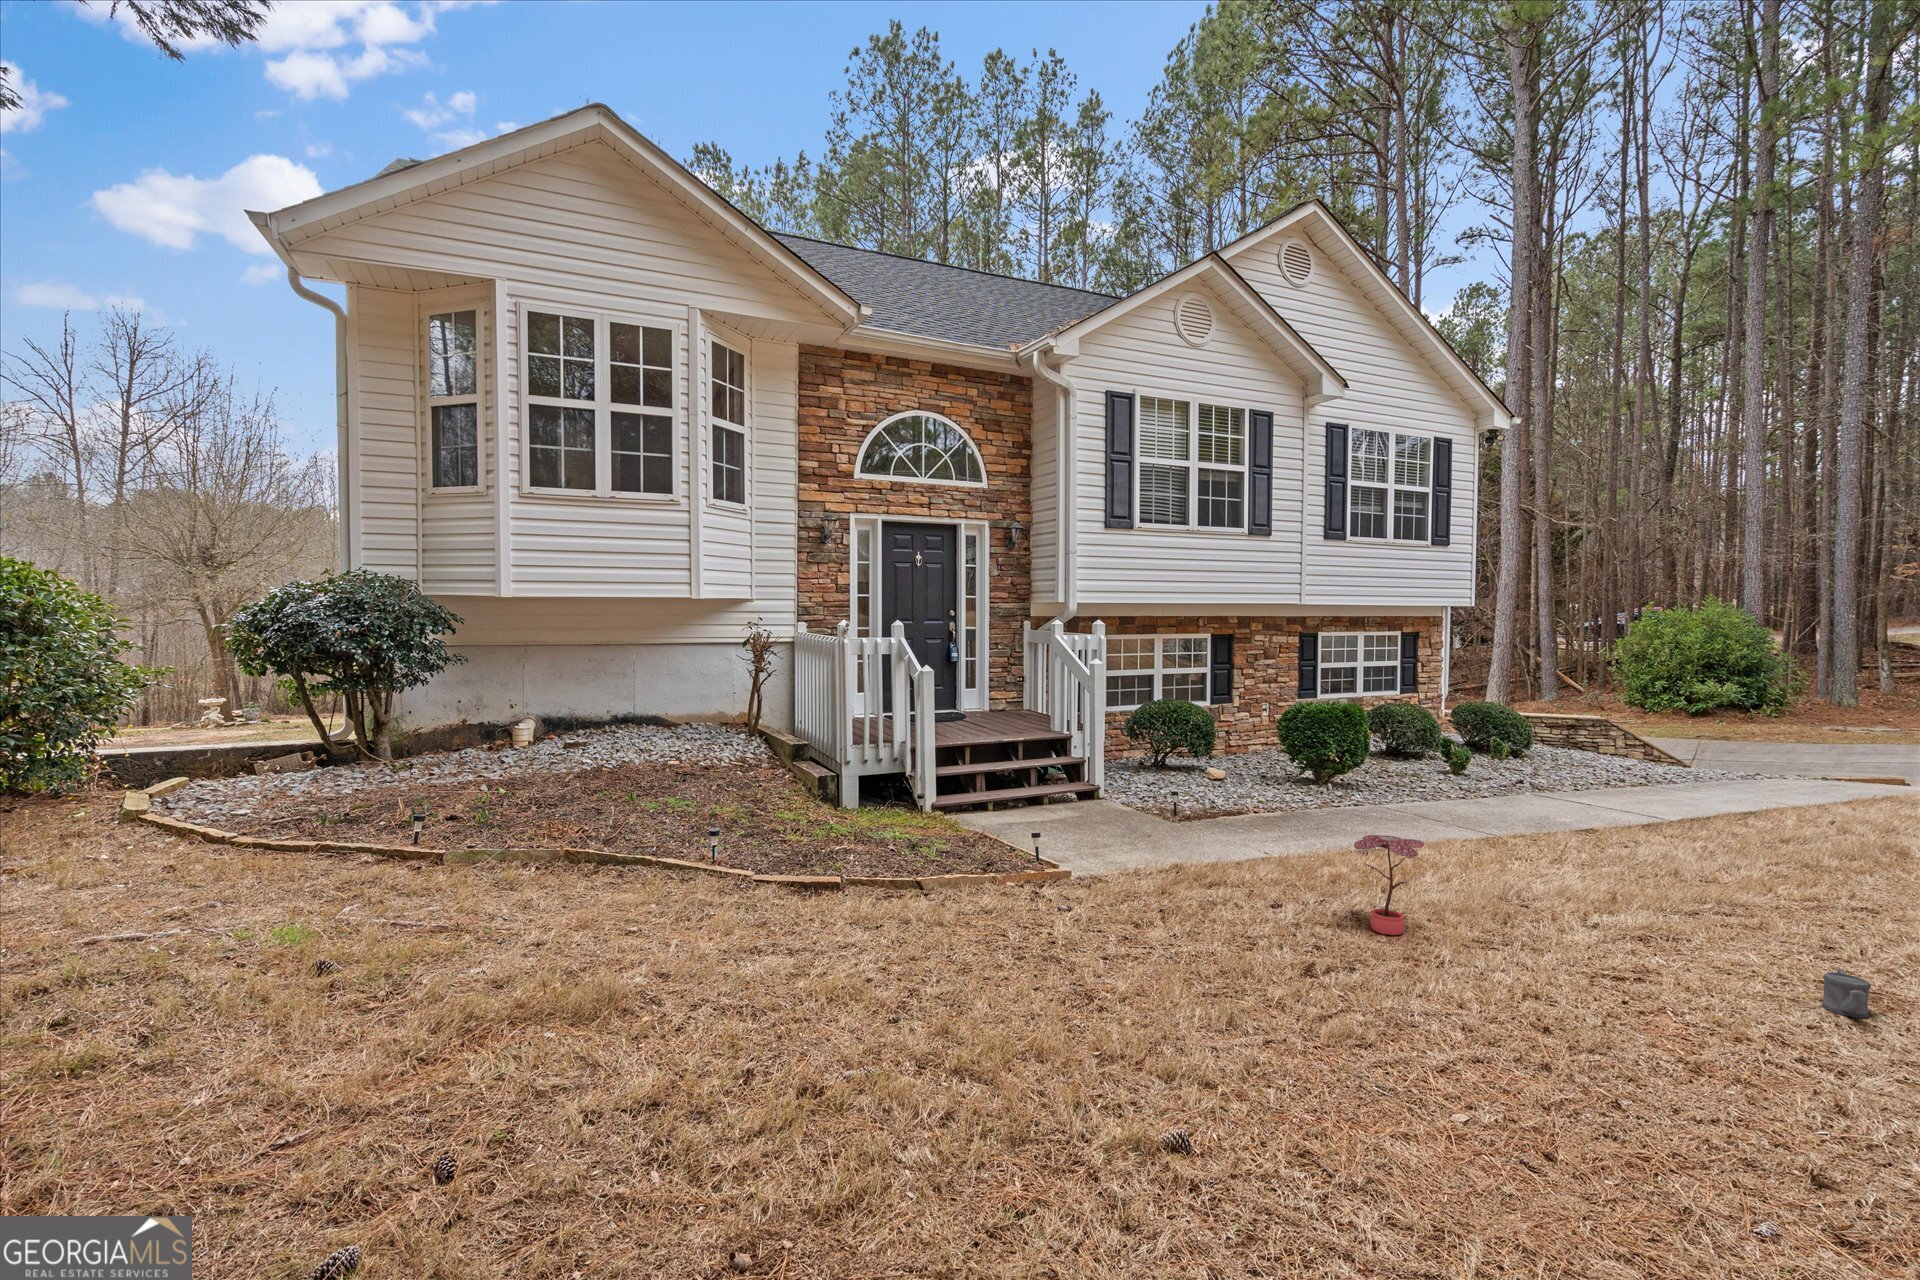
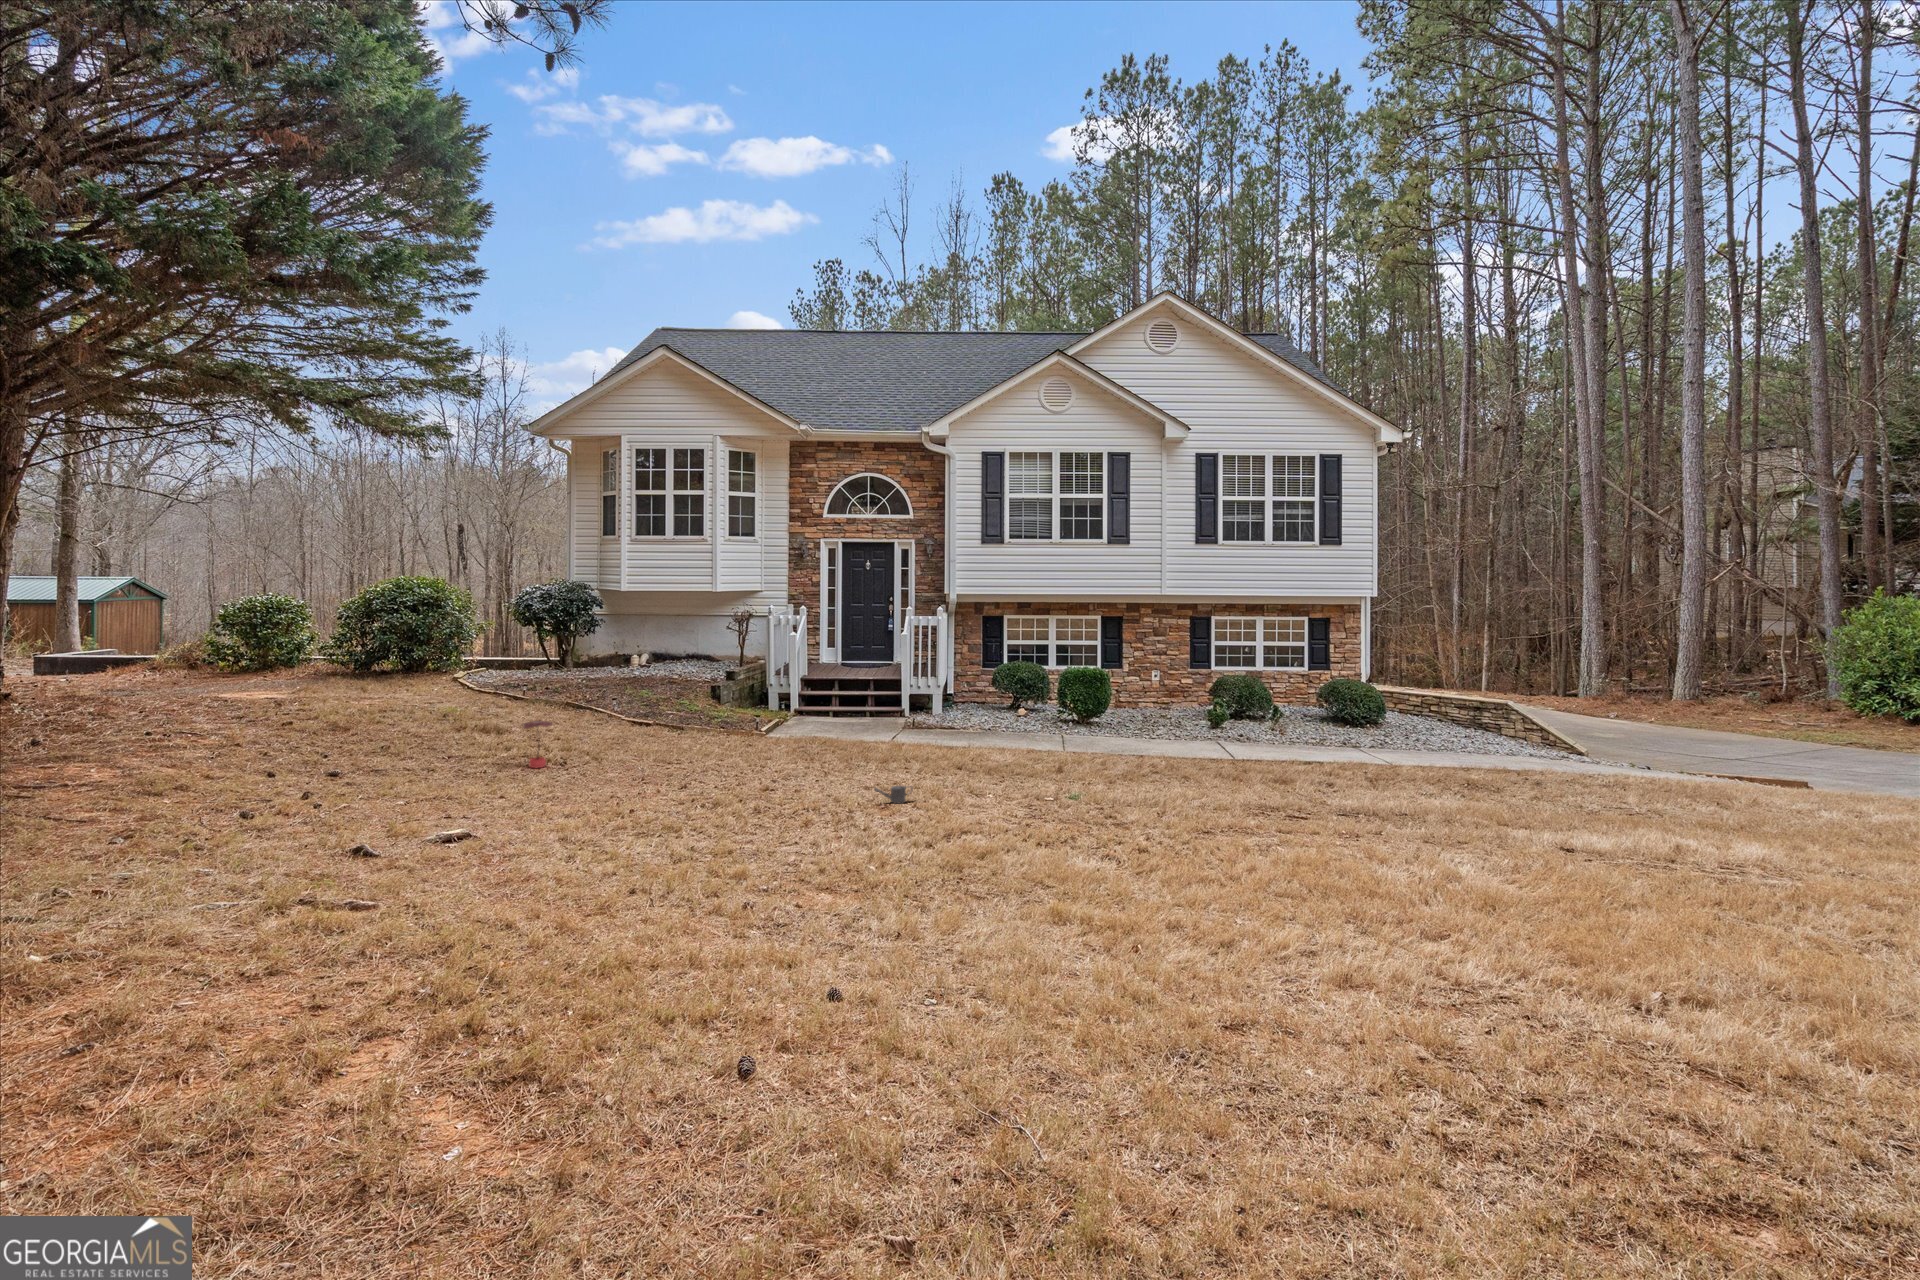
potted plant: present [1354,835,1424,935] -> present [523,721,553,768]

